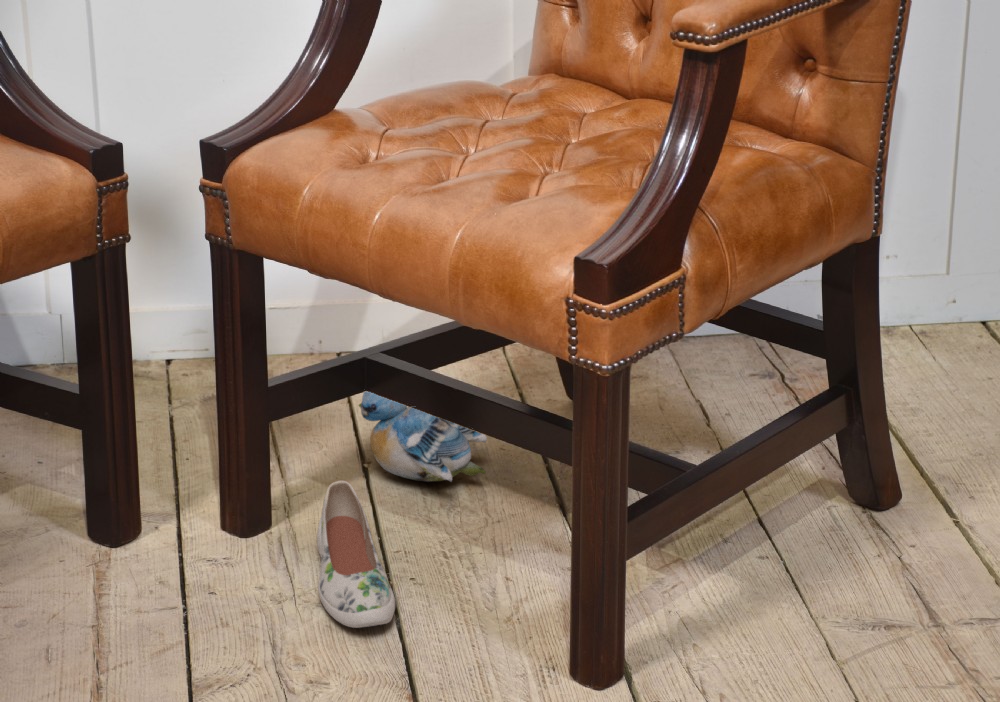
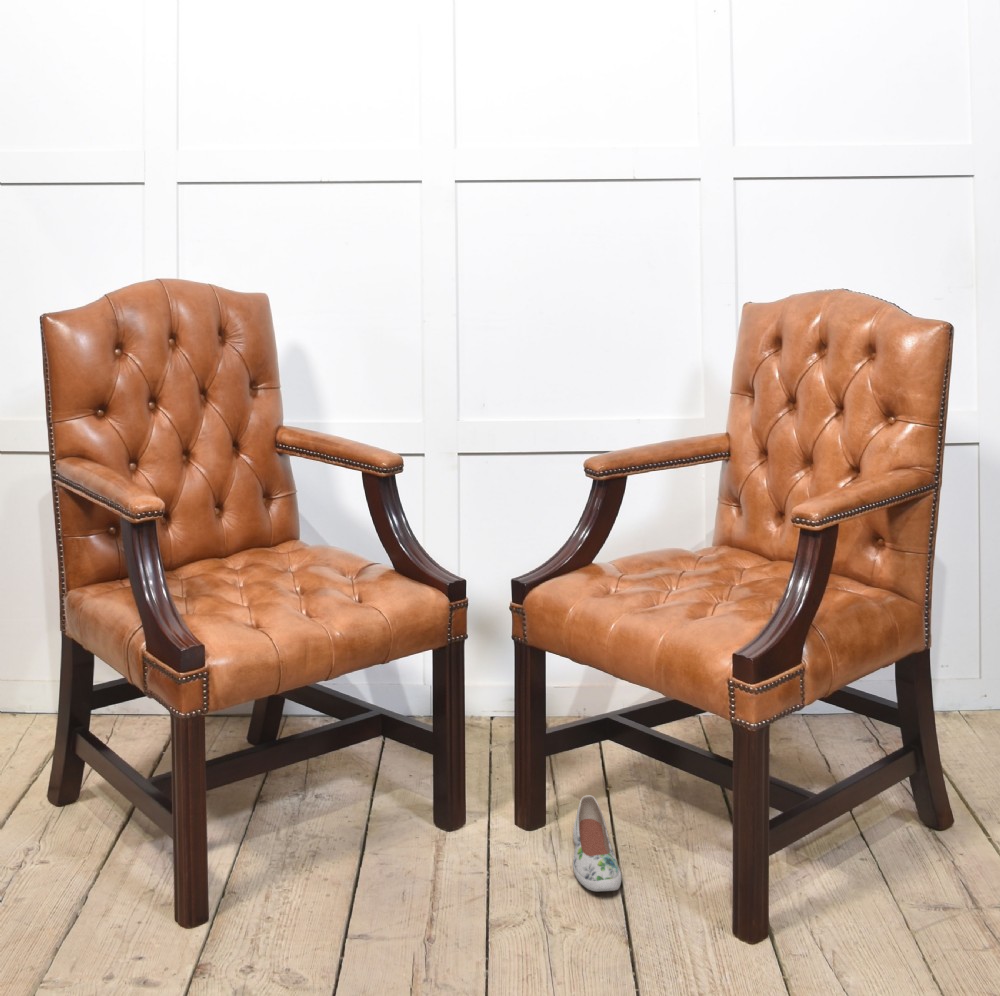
plush toy: present [359,391,487,482] -> none [601,734,684,802]

